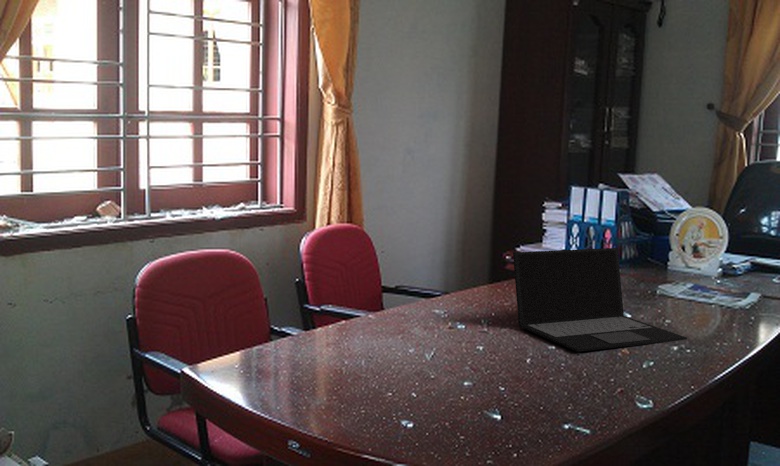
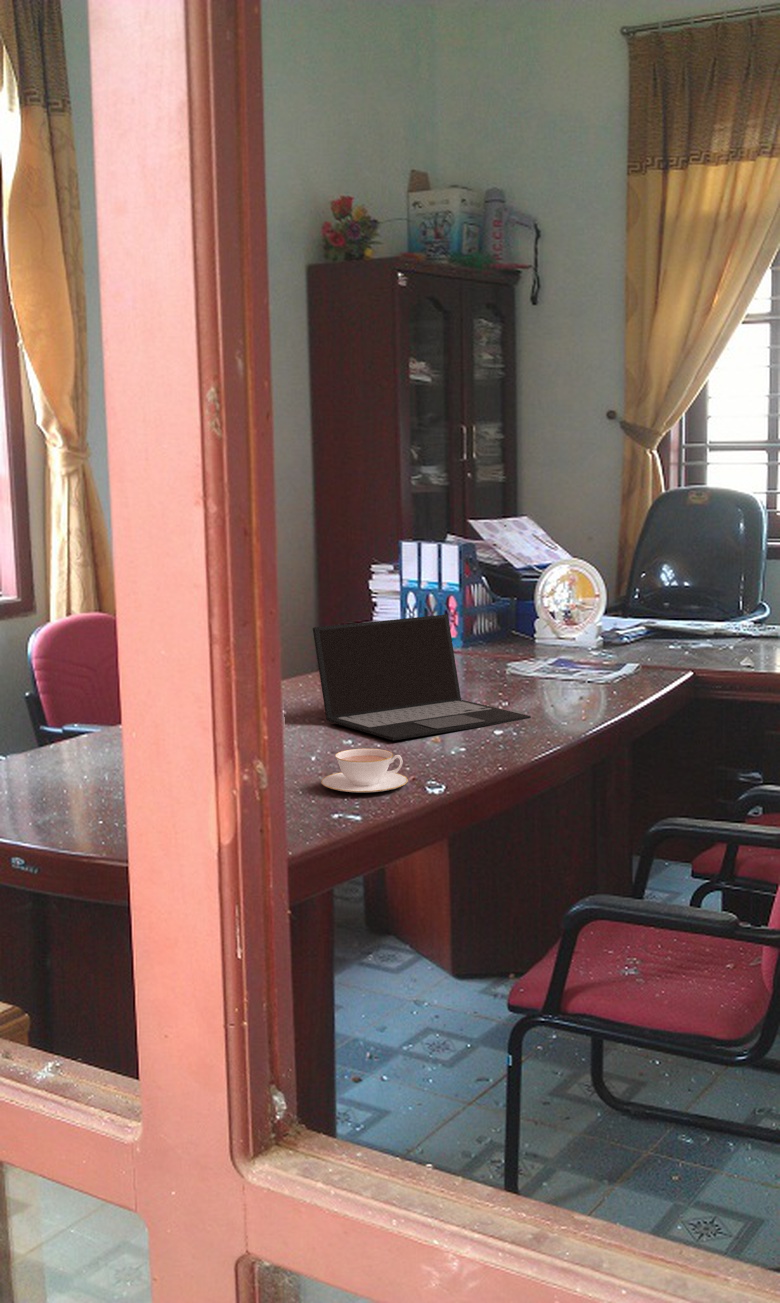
teacup: none [523,365,599,407] -> present [321,749,408,793]

